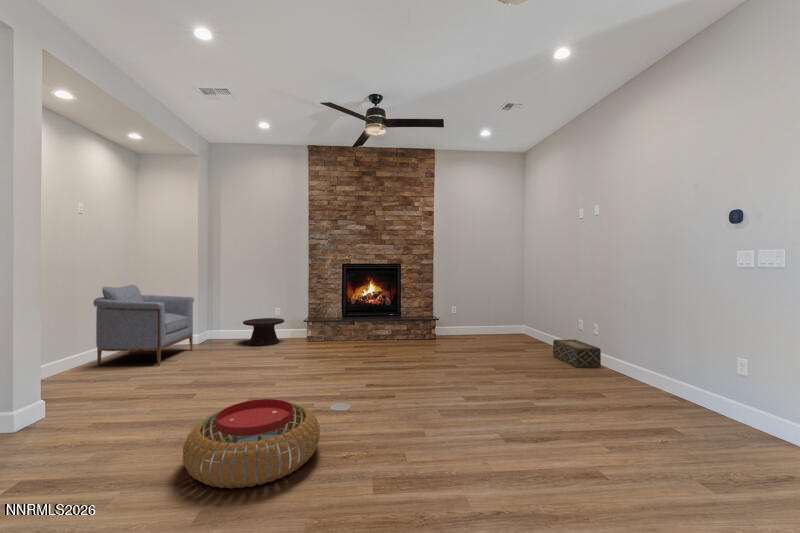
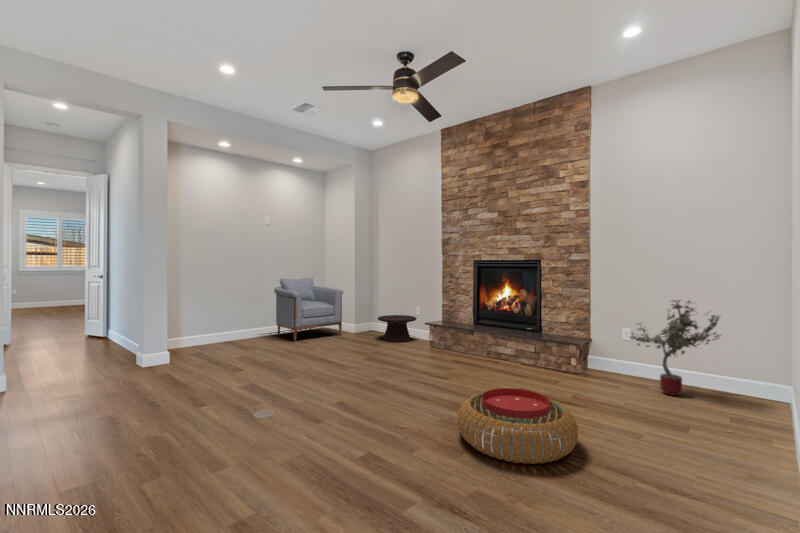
potted tree: none [465,286,509,339] -> present [630,300,719,396]
woven basket: present [553,340,601,367] -> none [696,425,785,525]
pouf: present [183,399,320,489] -> present [457,388,578,464]

